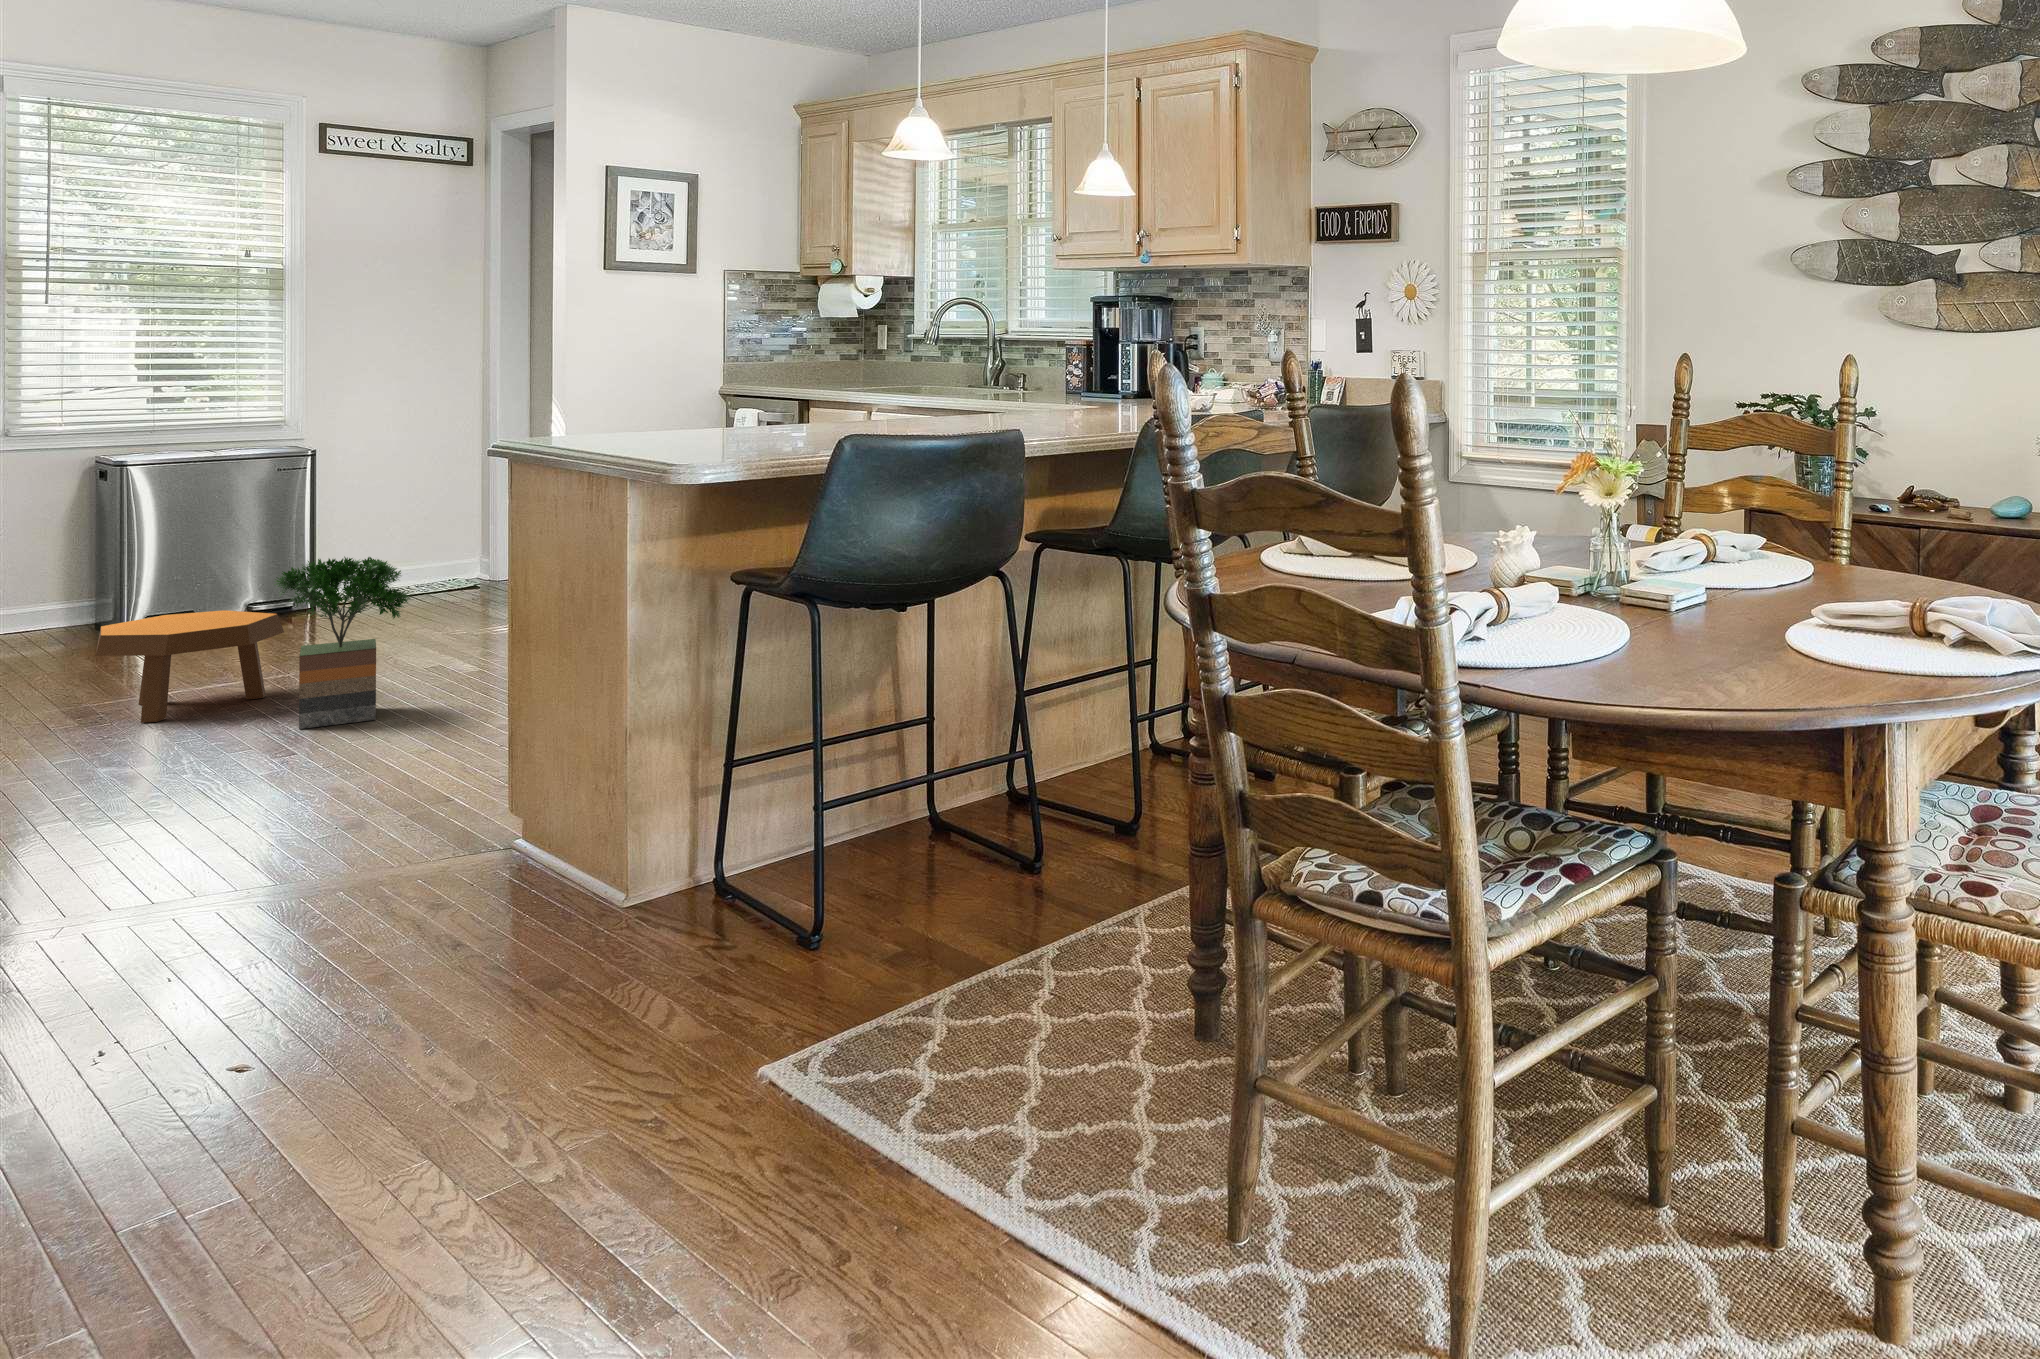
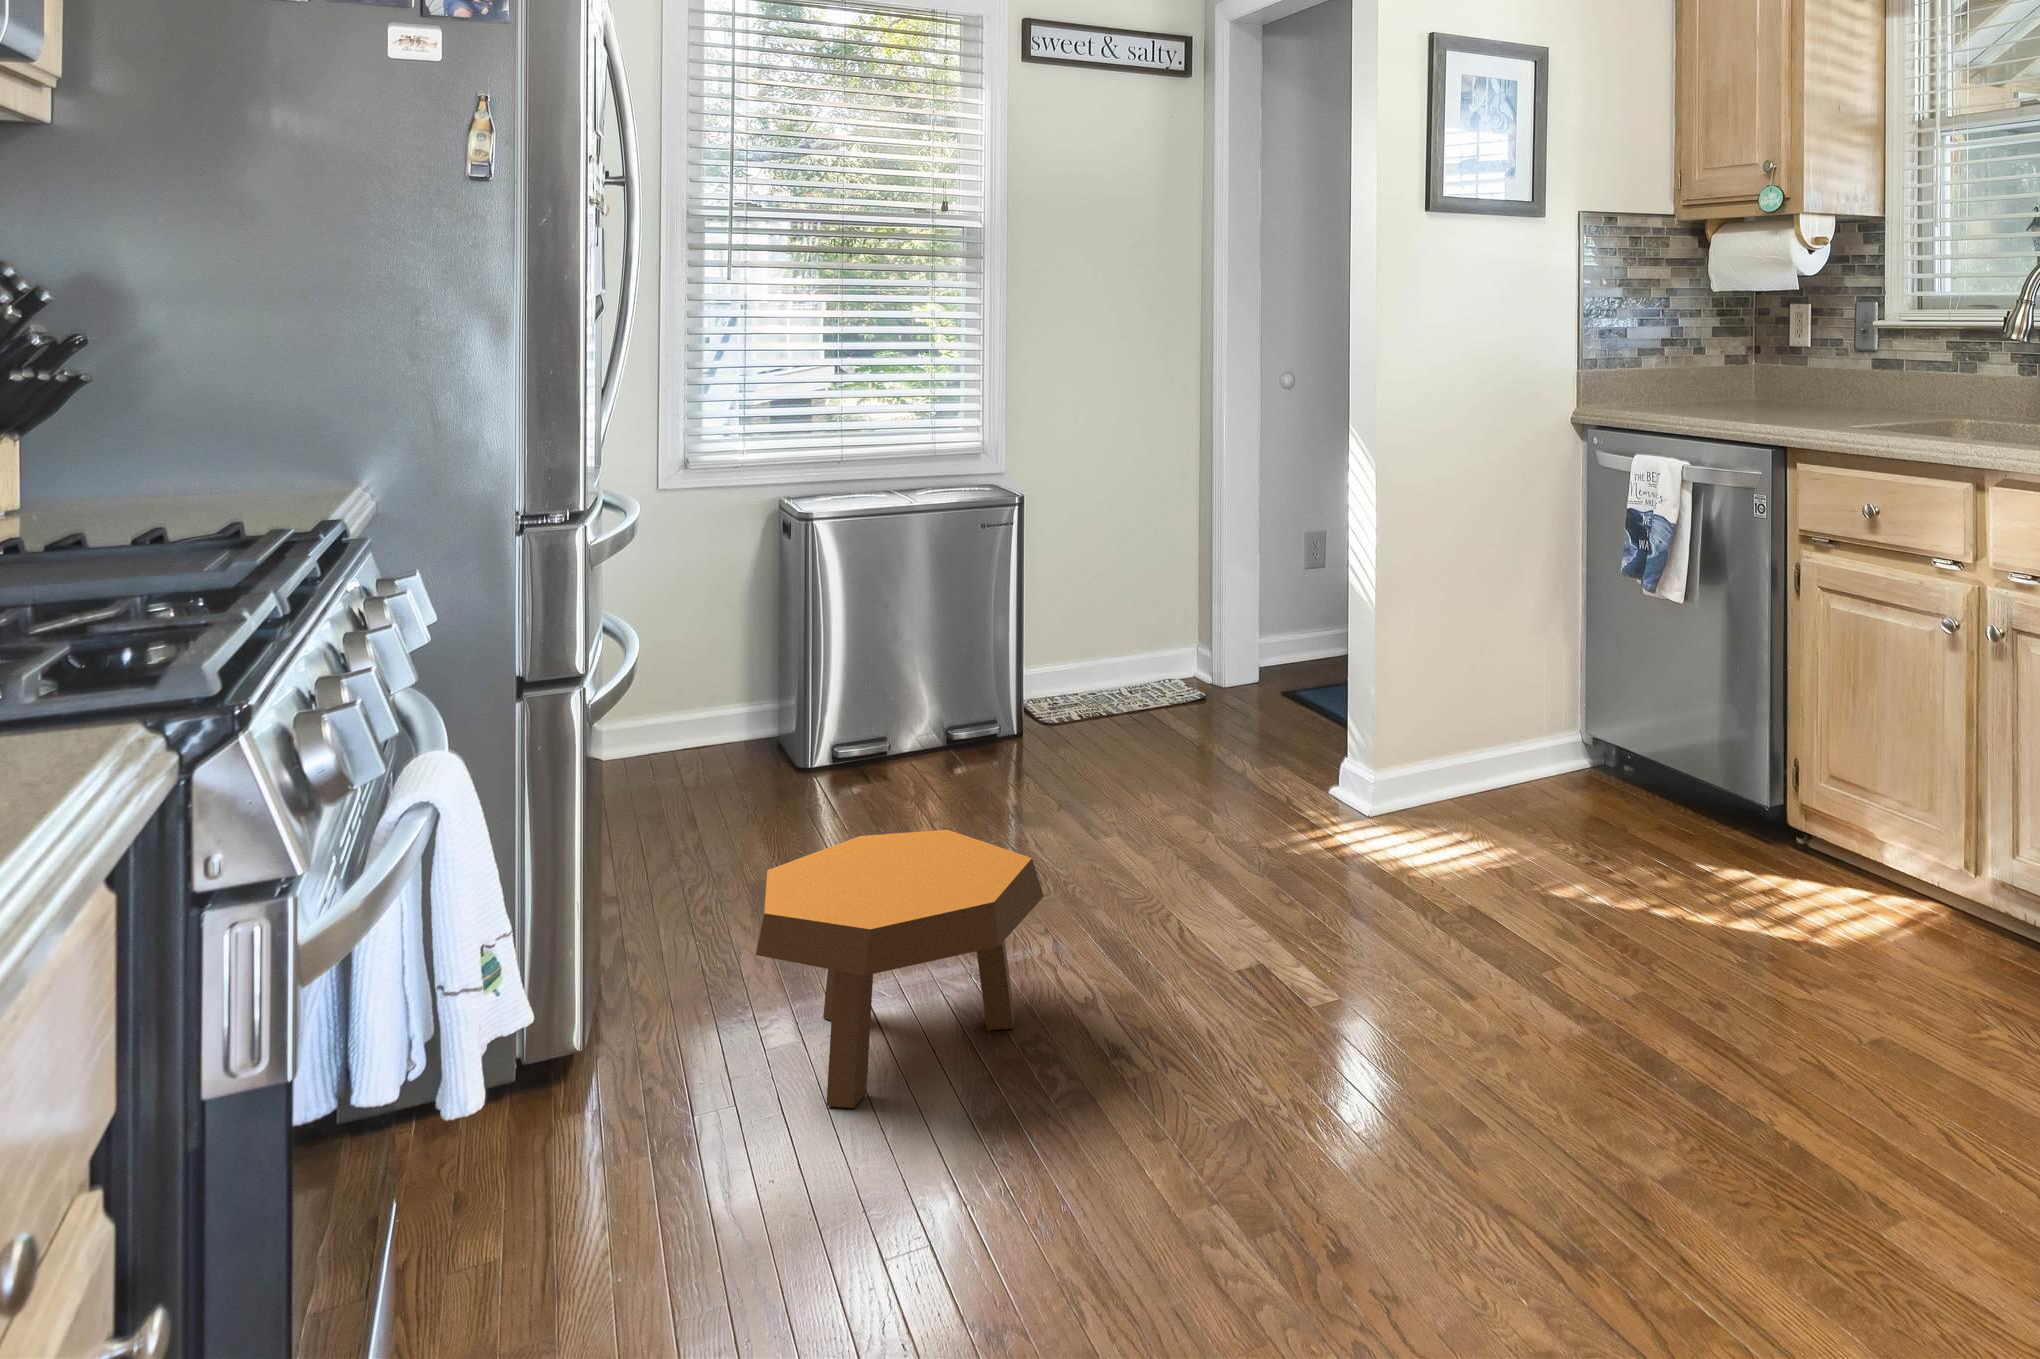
potted tree: present [275,557,410,729] -> none [1049,790,1305,1212]

